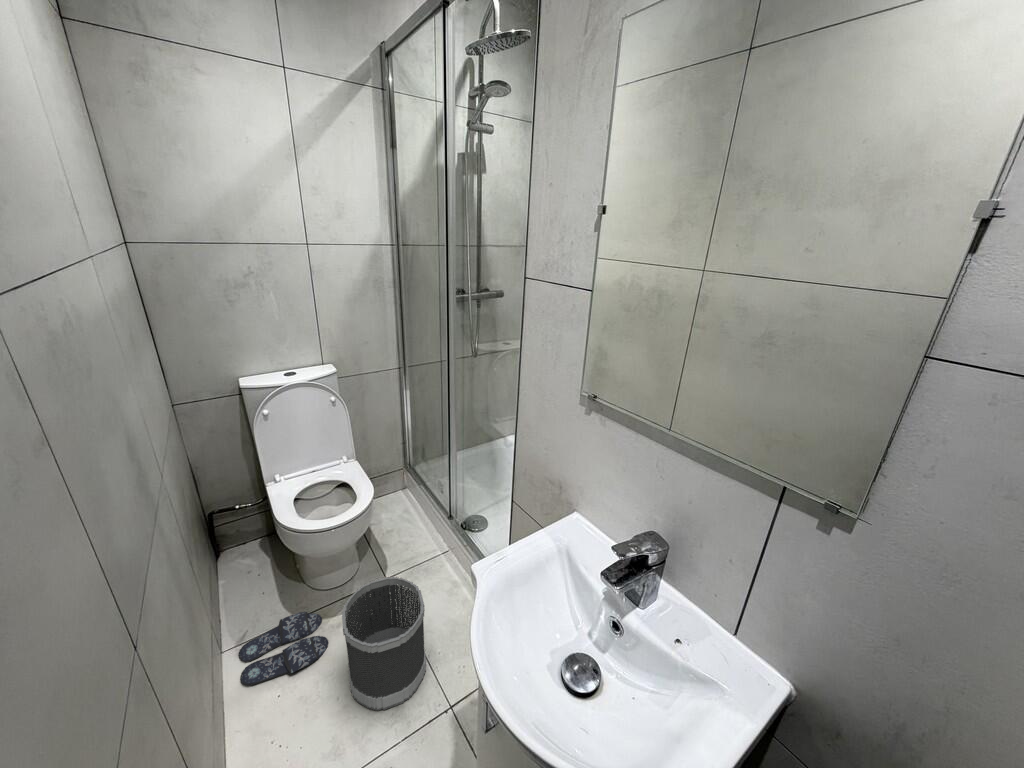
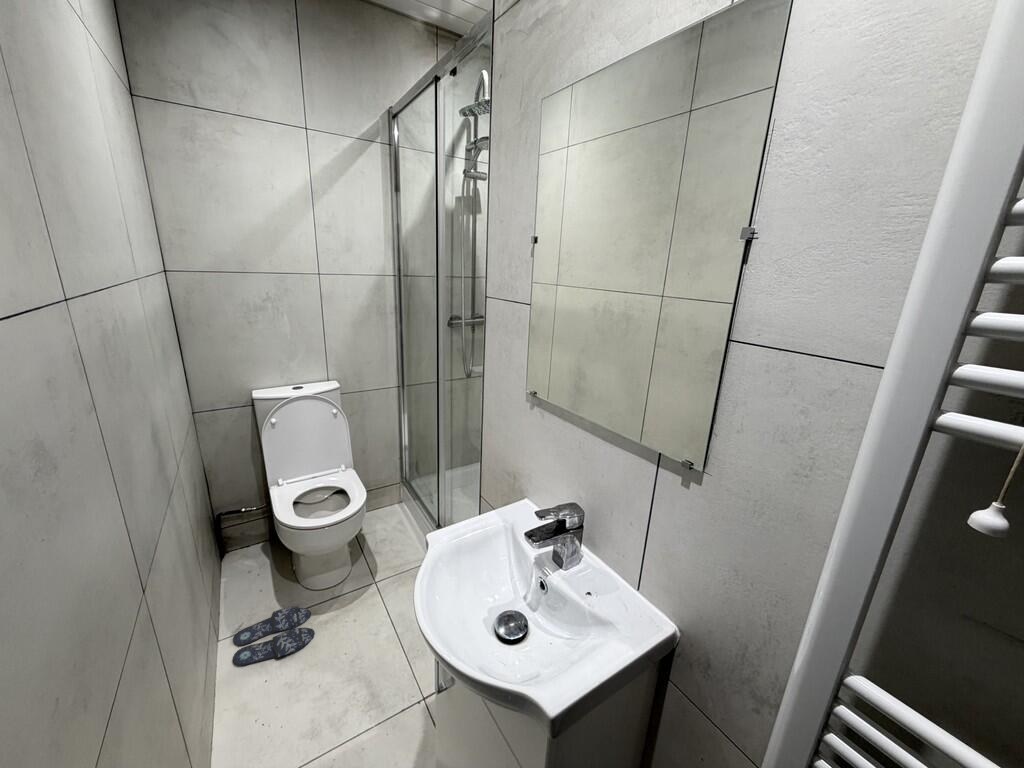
wastebasket: present [342,577,426,711] -> none [324,570,402,694]

